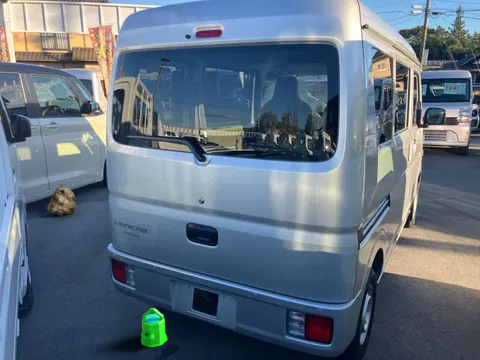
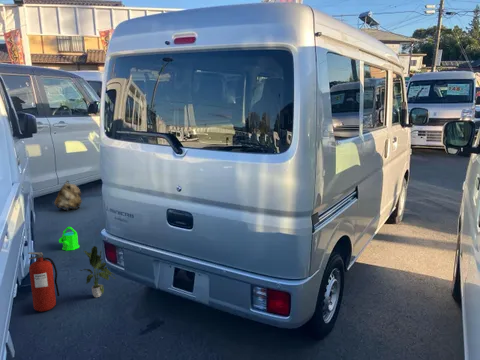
potted plant: none [82,260,122,316] -> present [81,246,115,297]
fire extinguisher: none [25,270,61,335] -> present [28,252,59,311]
watering can: present [141,308,167,347] -> present [59,227,79,251]

